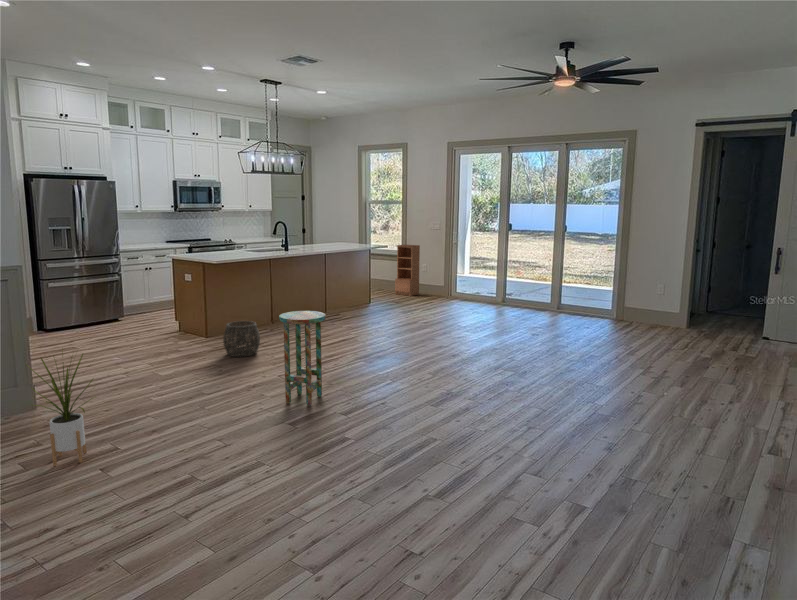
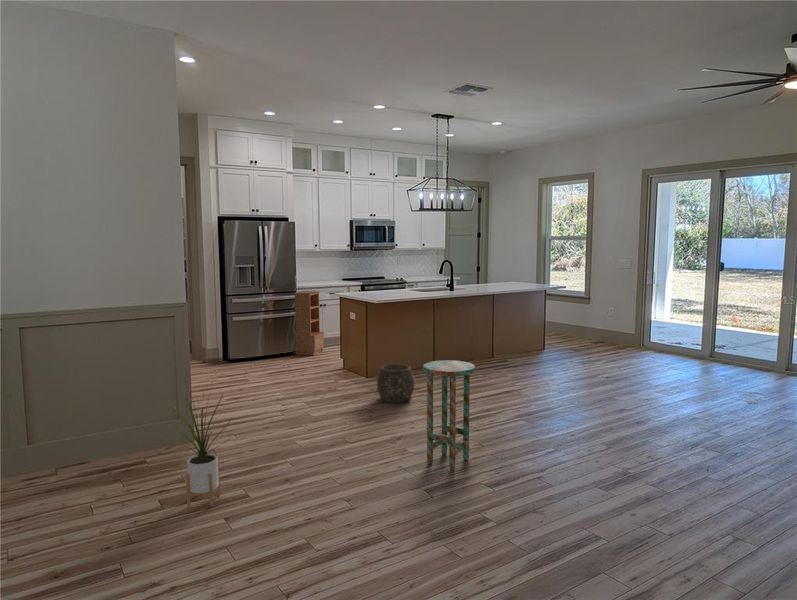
bookcase: present [395,245,420,296] -> present [295,291,324,355]

